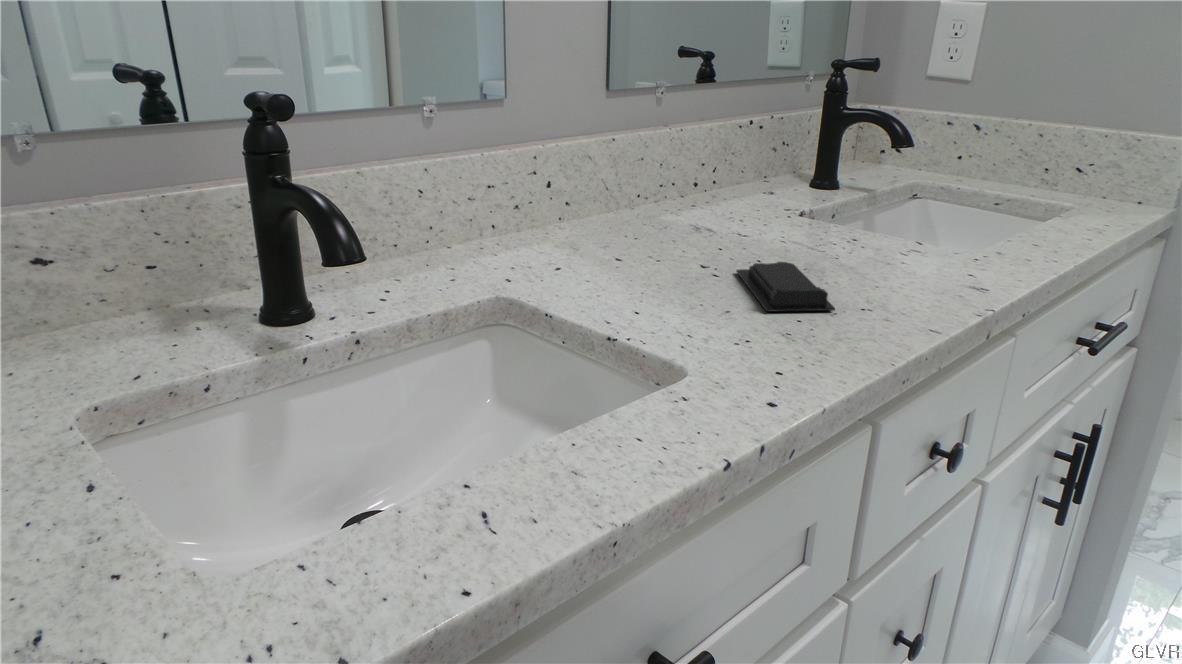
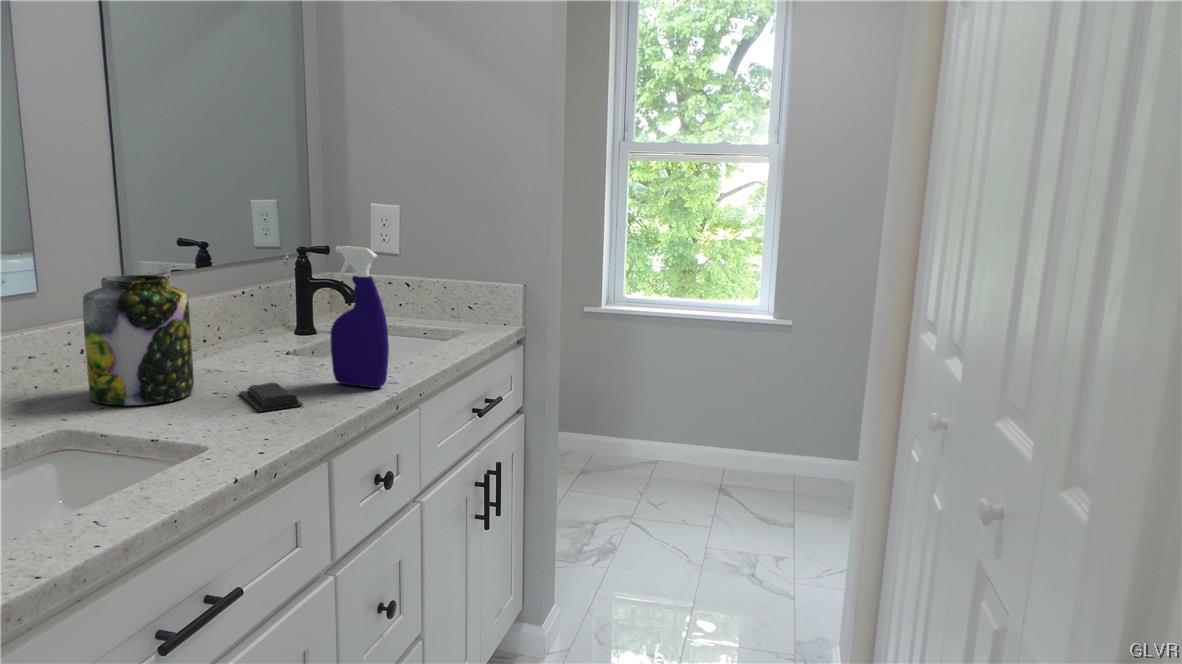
spray bottle: none [881,35,1009,295] -> present [331,246,389,388]
jar: none [549,80,683,272] -> present [83,275,194,405]

